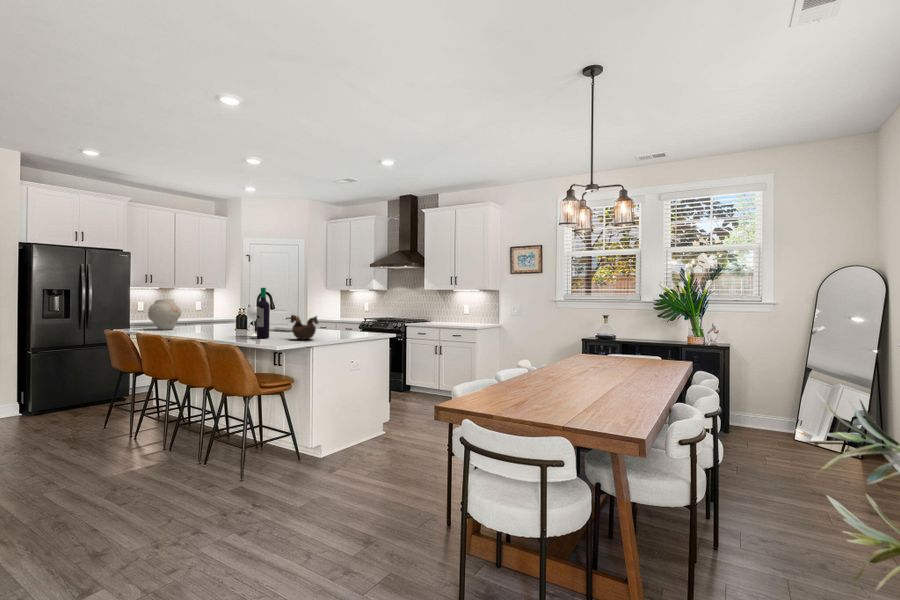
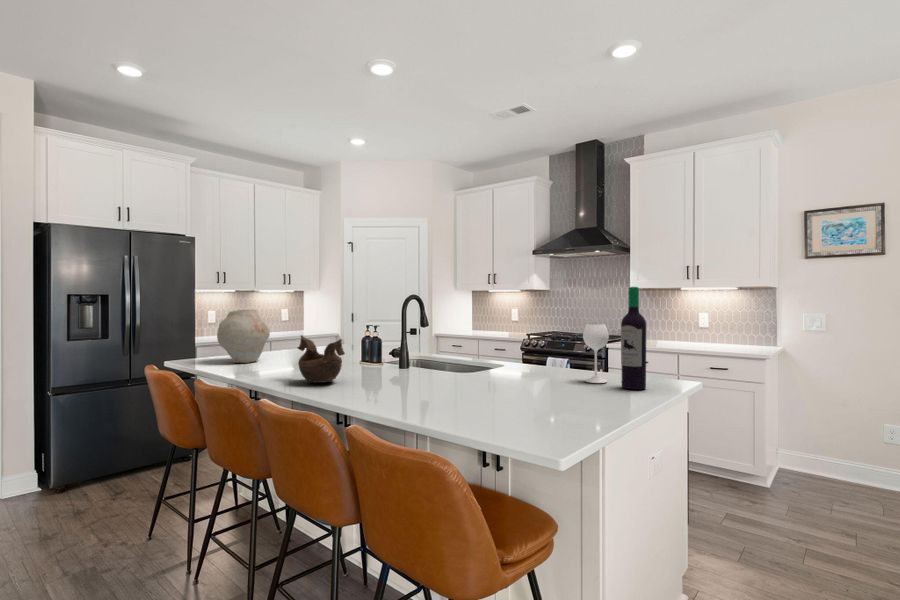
wine bottle: present [247,288,270,338] -> present [583,287,646,389]
decorative bowl: present [290,315,318,339] -> present [298,335,345,383]

